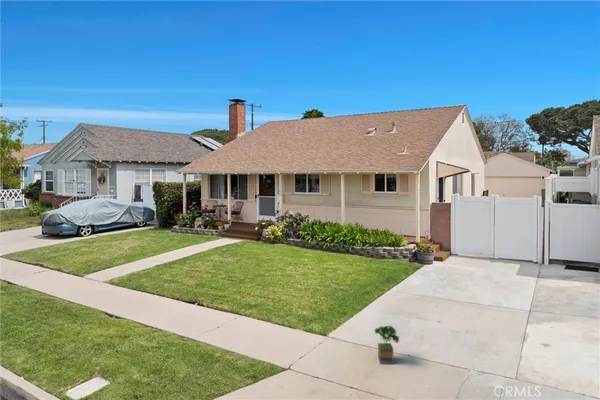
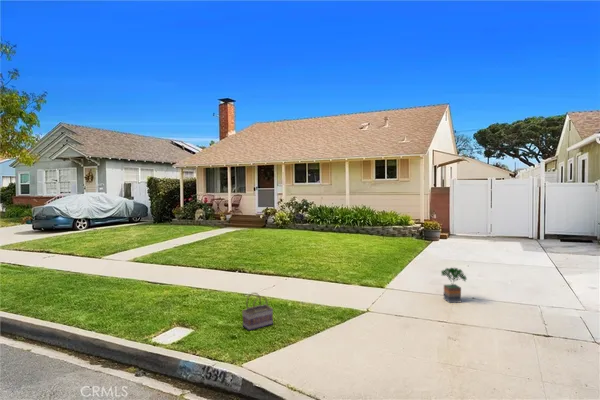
basket: none [153,352,185,392] -> present [242,293,273,330]

